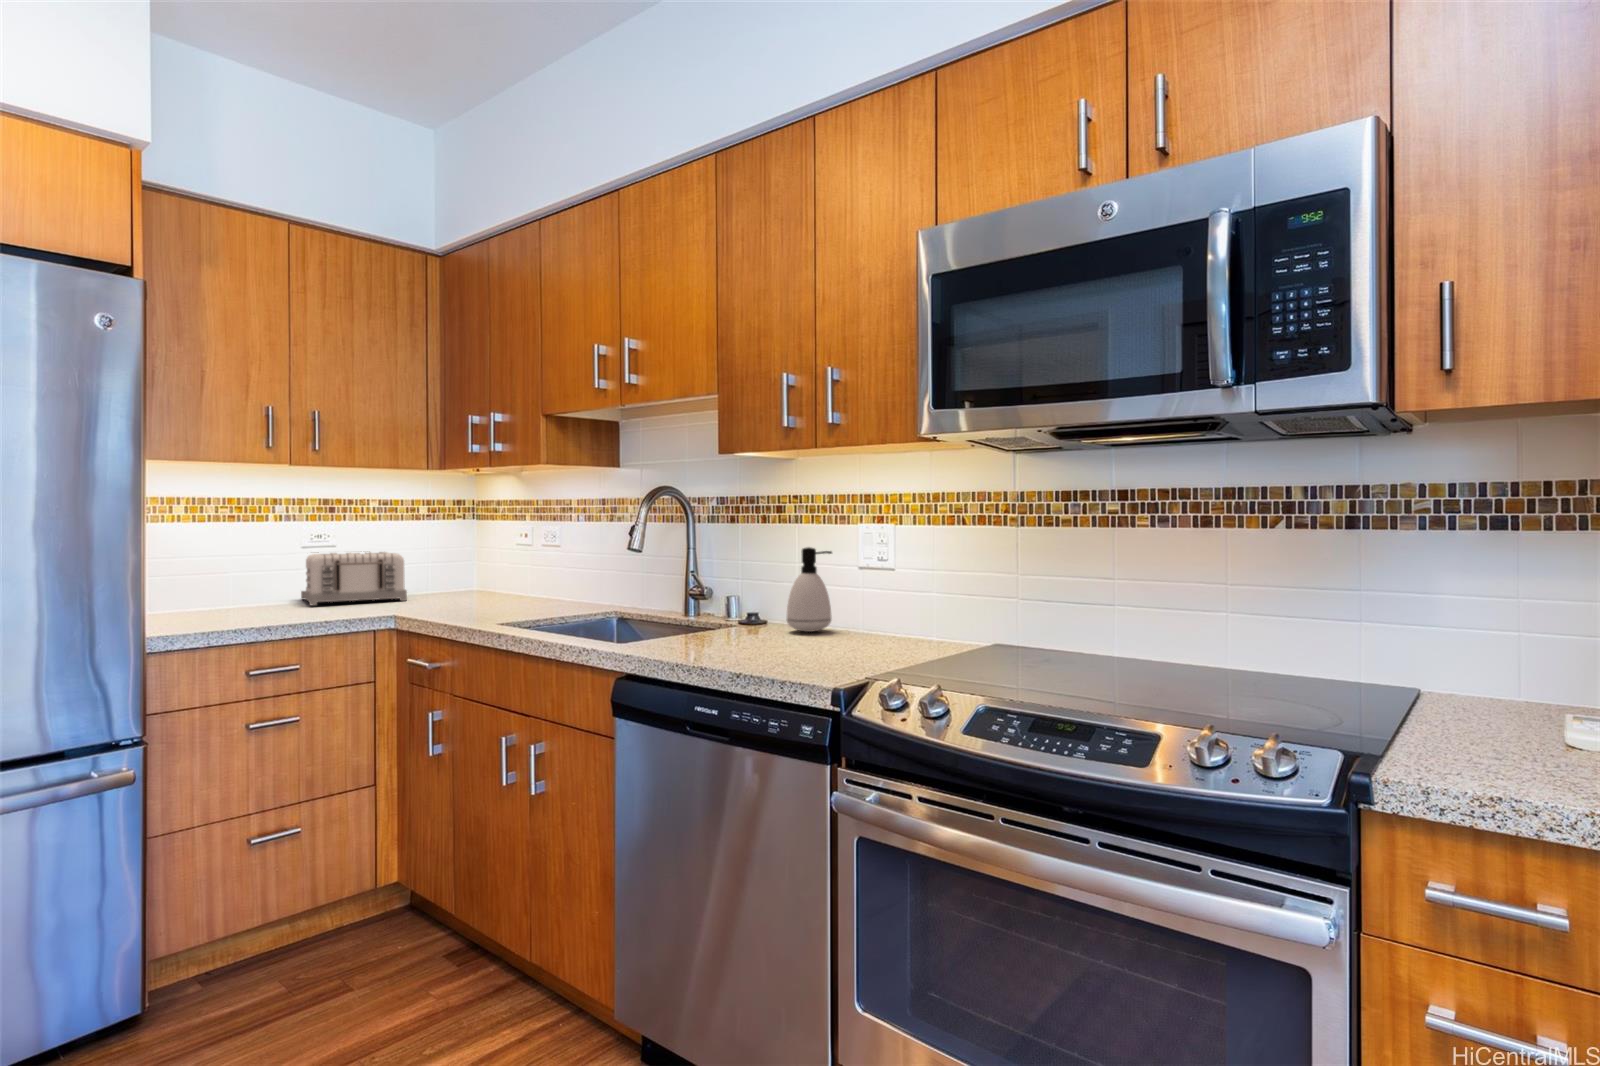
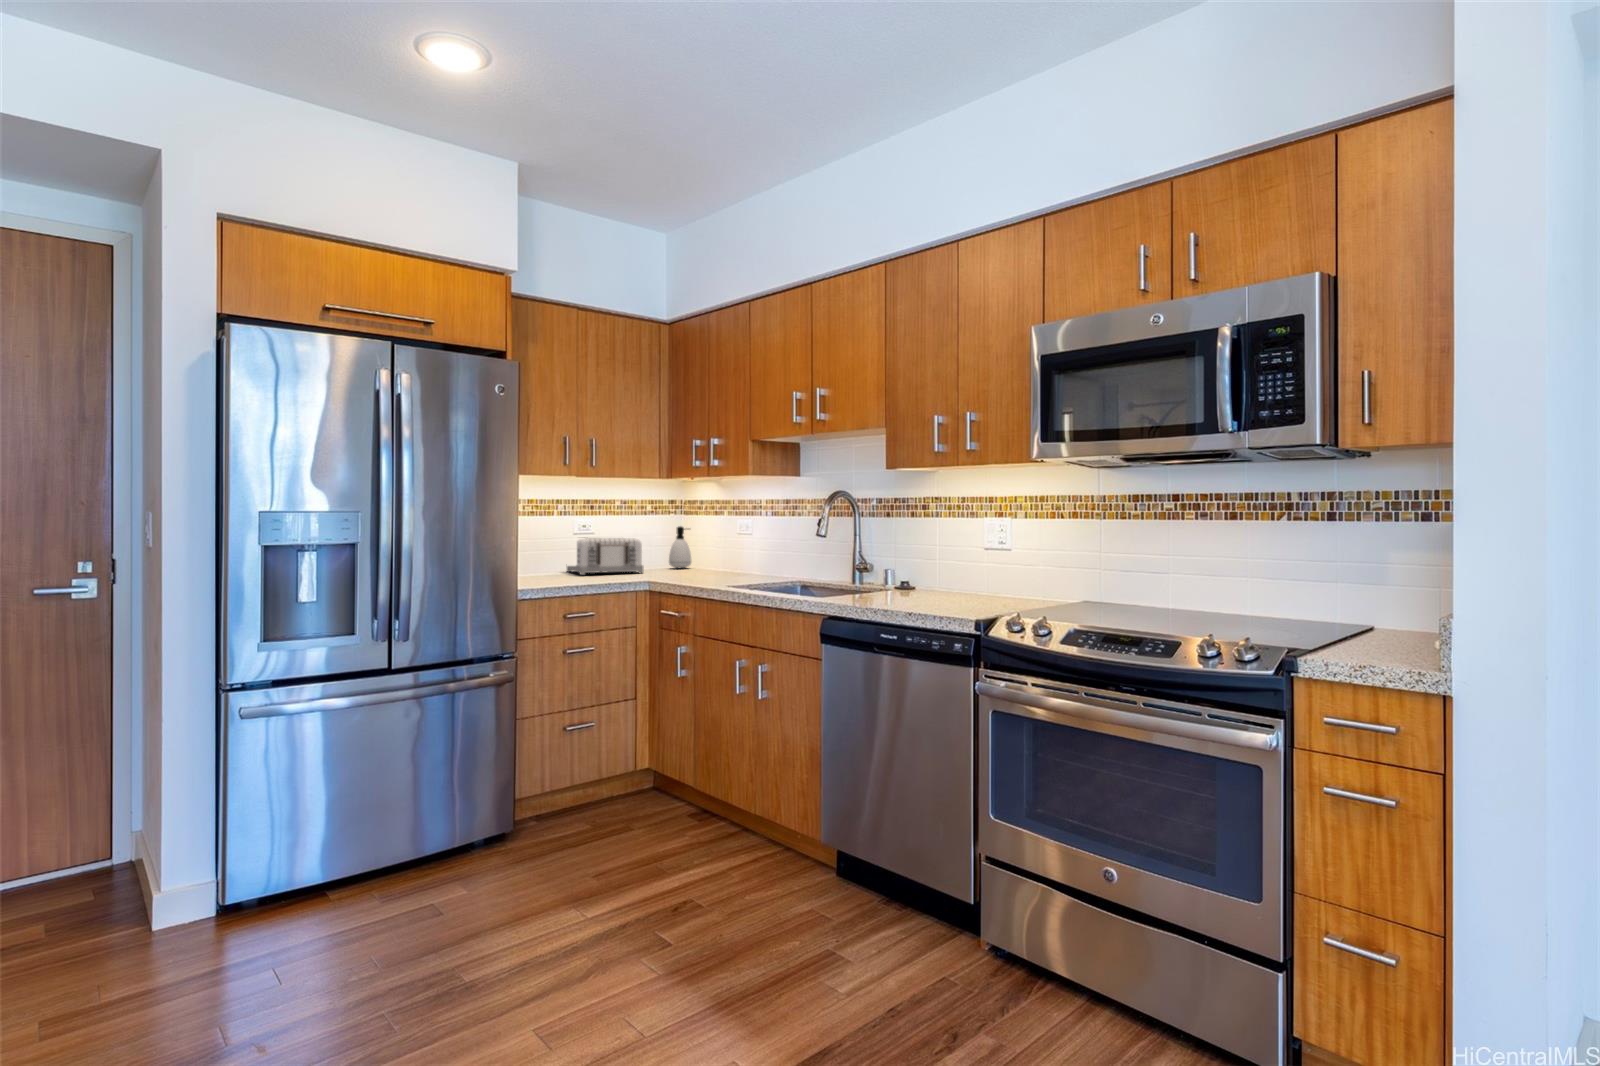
soap dispenser: present [786,547,832,632] -> present [669,526,691,568]

